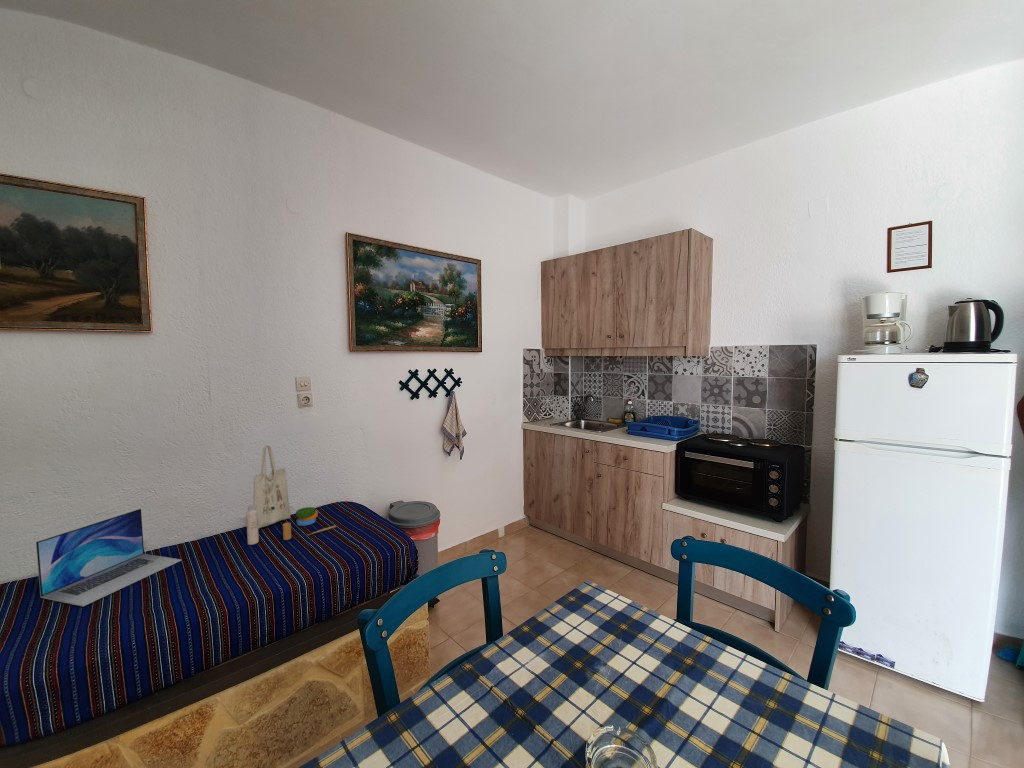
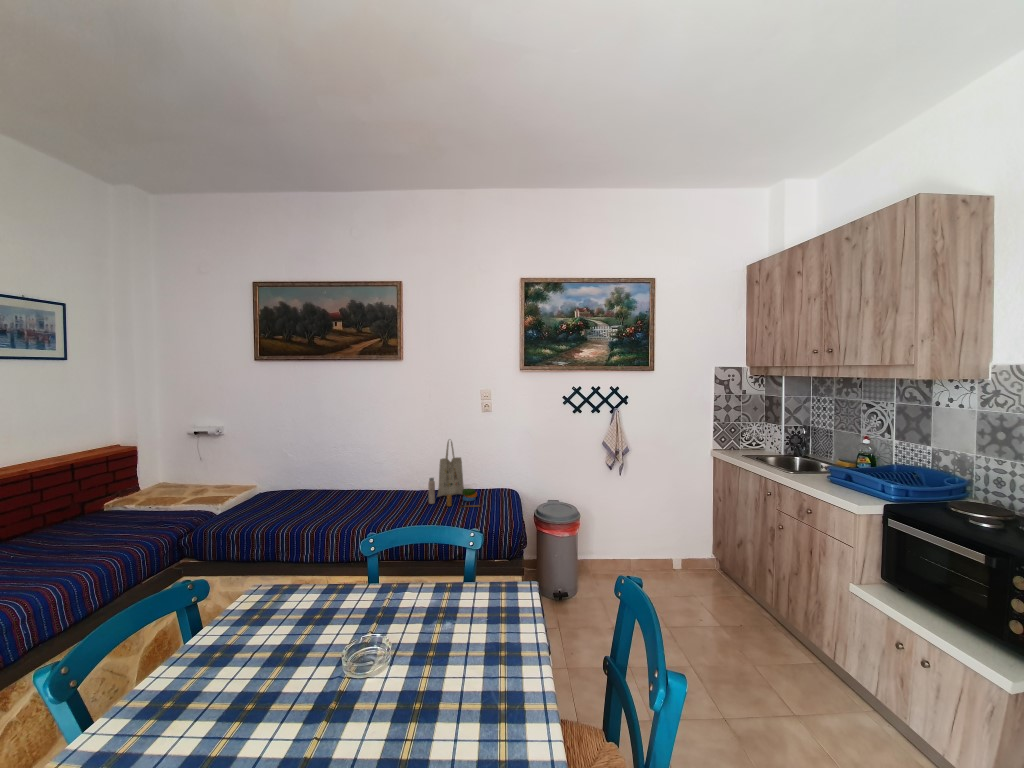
laptop: present [36,509,181,606] -> none [339,467,396,511]

